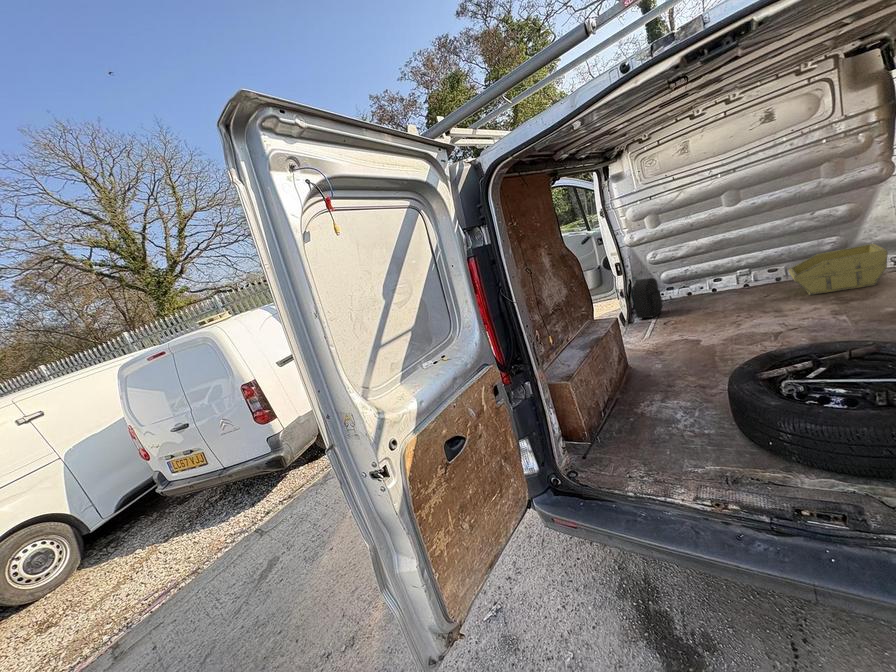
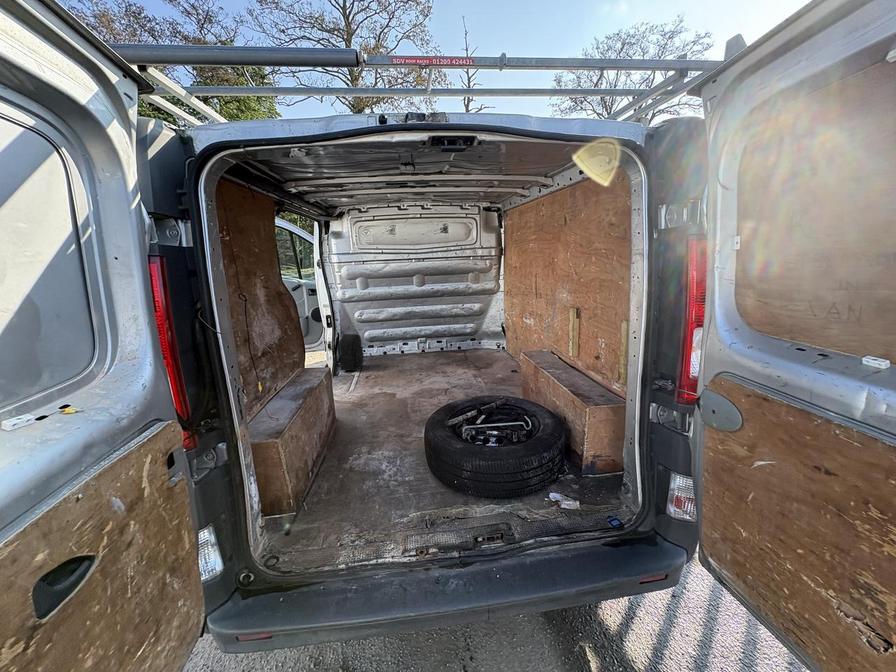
storage bin: present [789,244,888,295] -> none [453,330,508,362]

